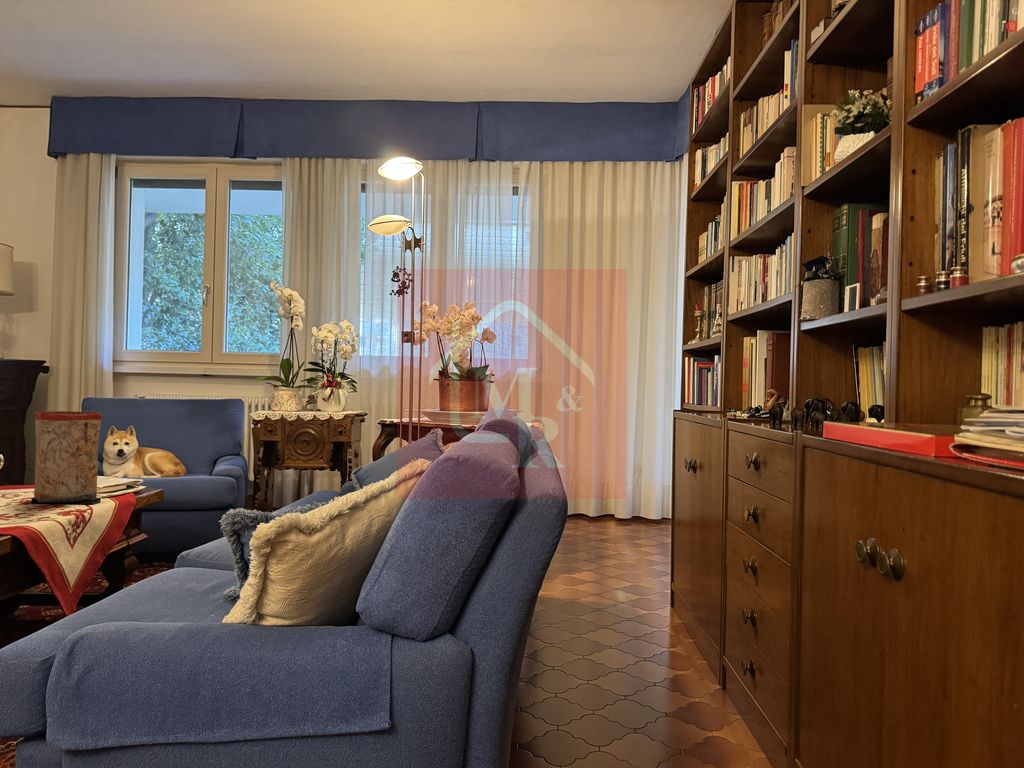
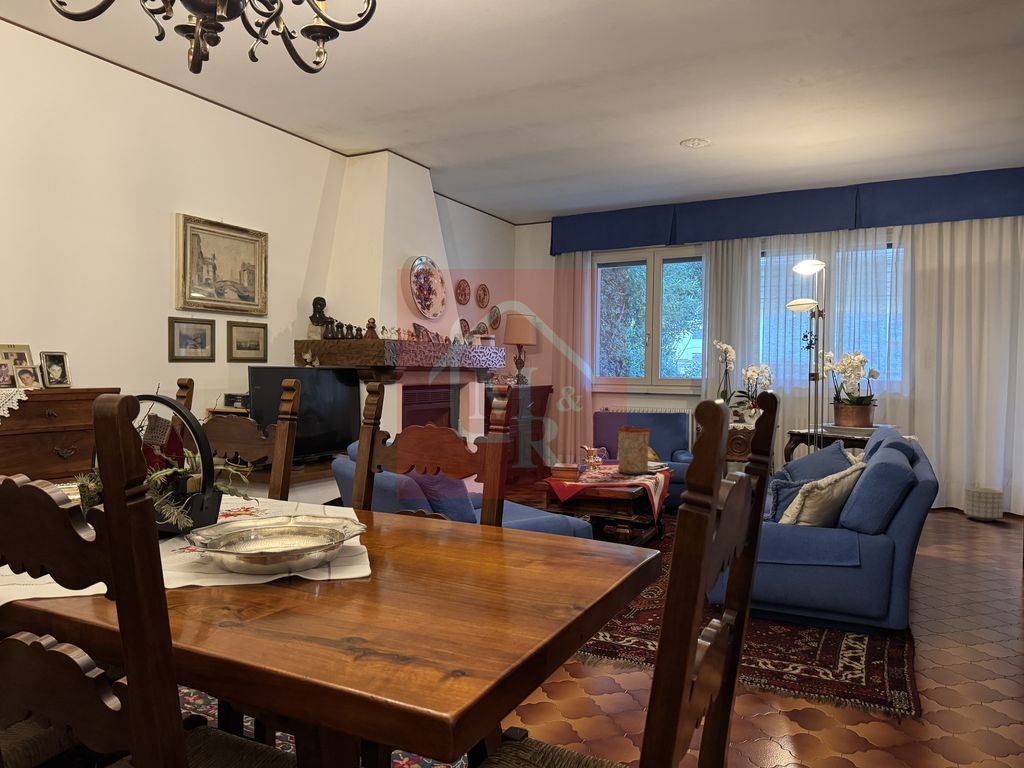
planter: none [594,487,634,528] -> present [964,487,1003,521]

